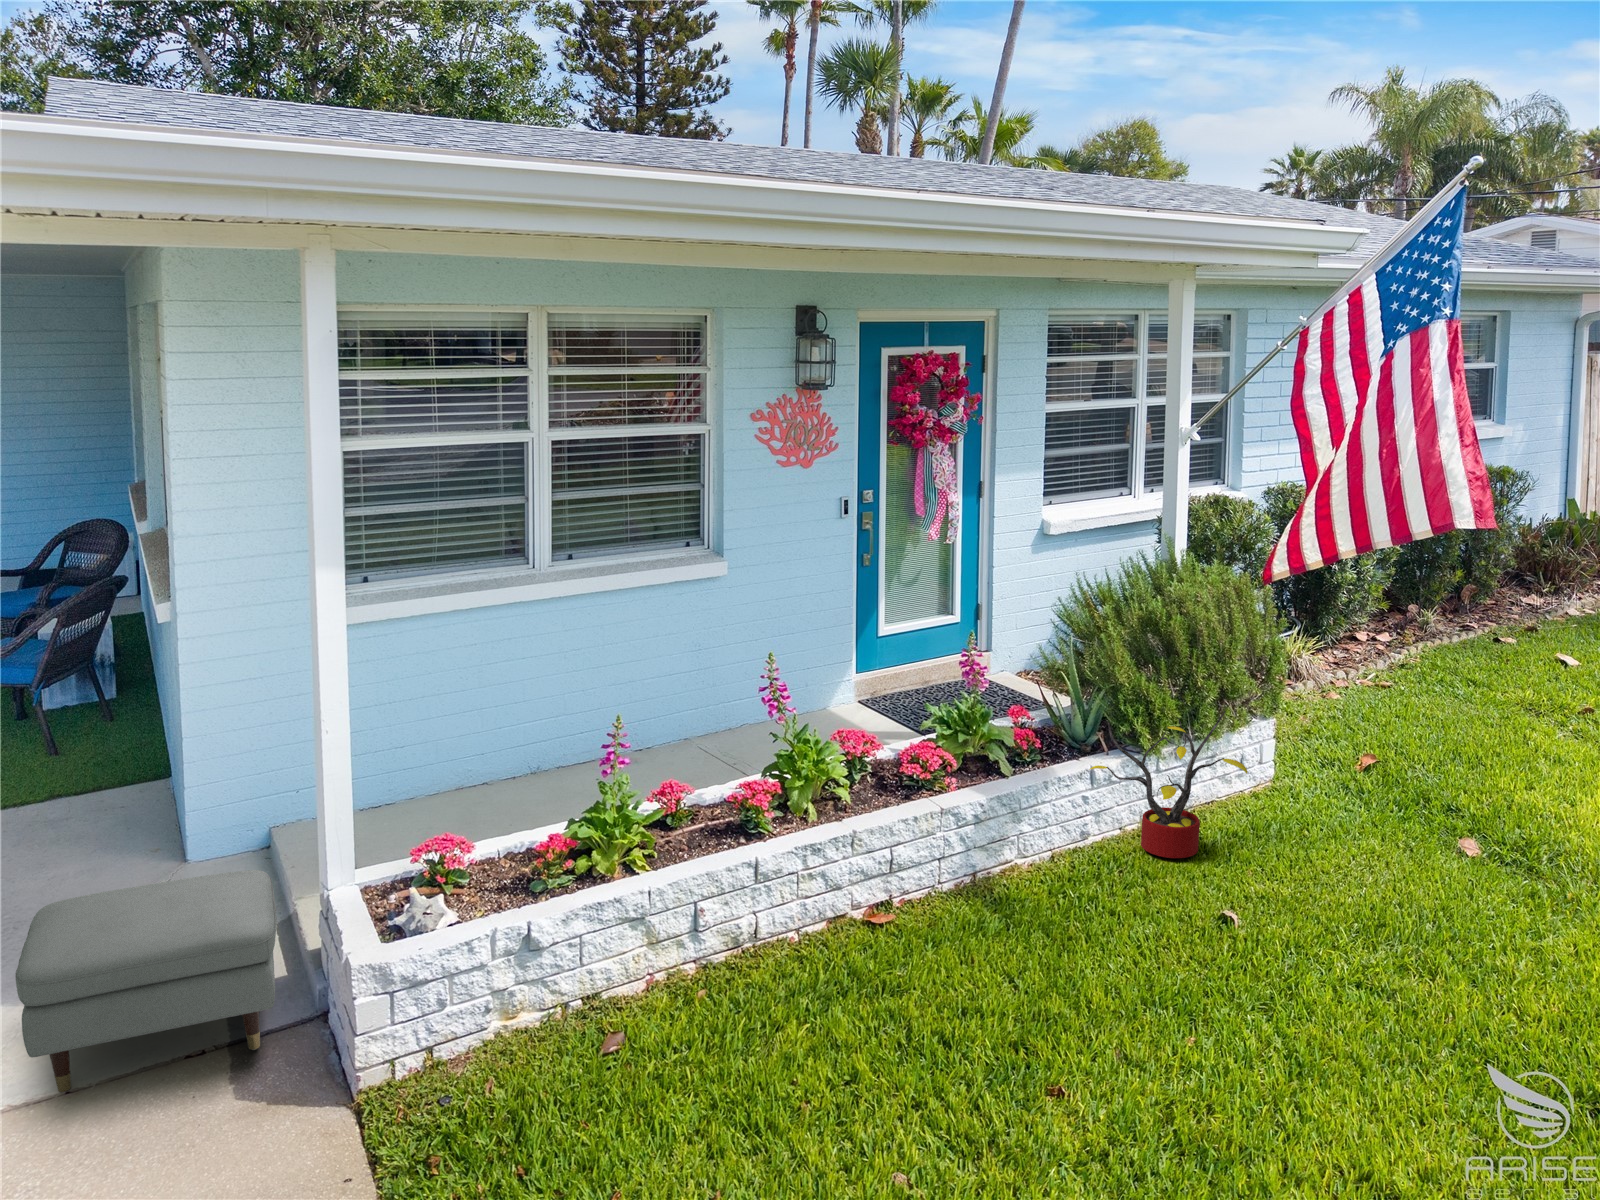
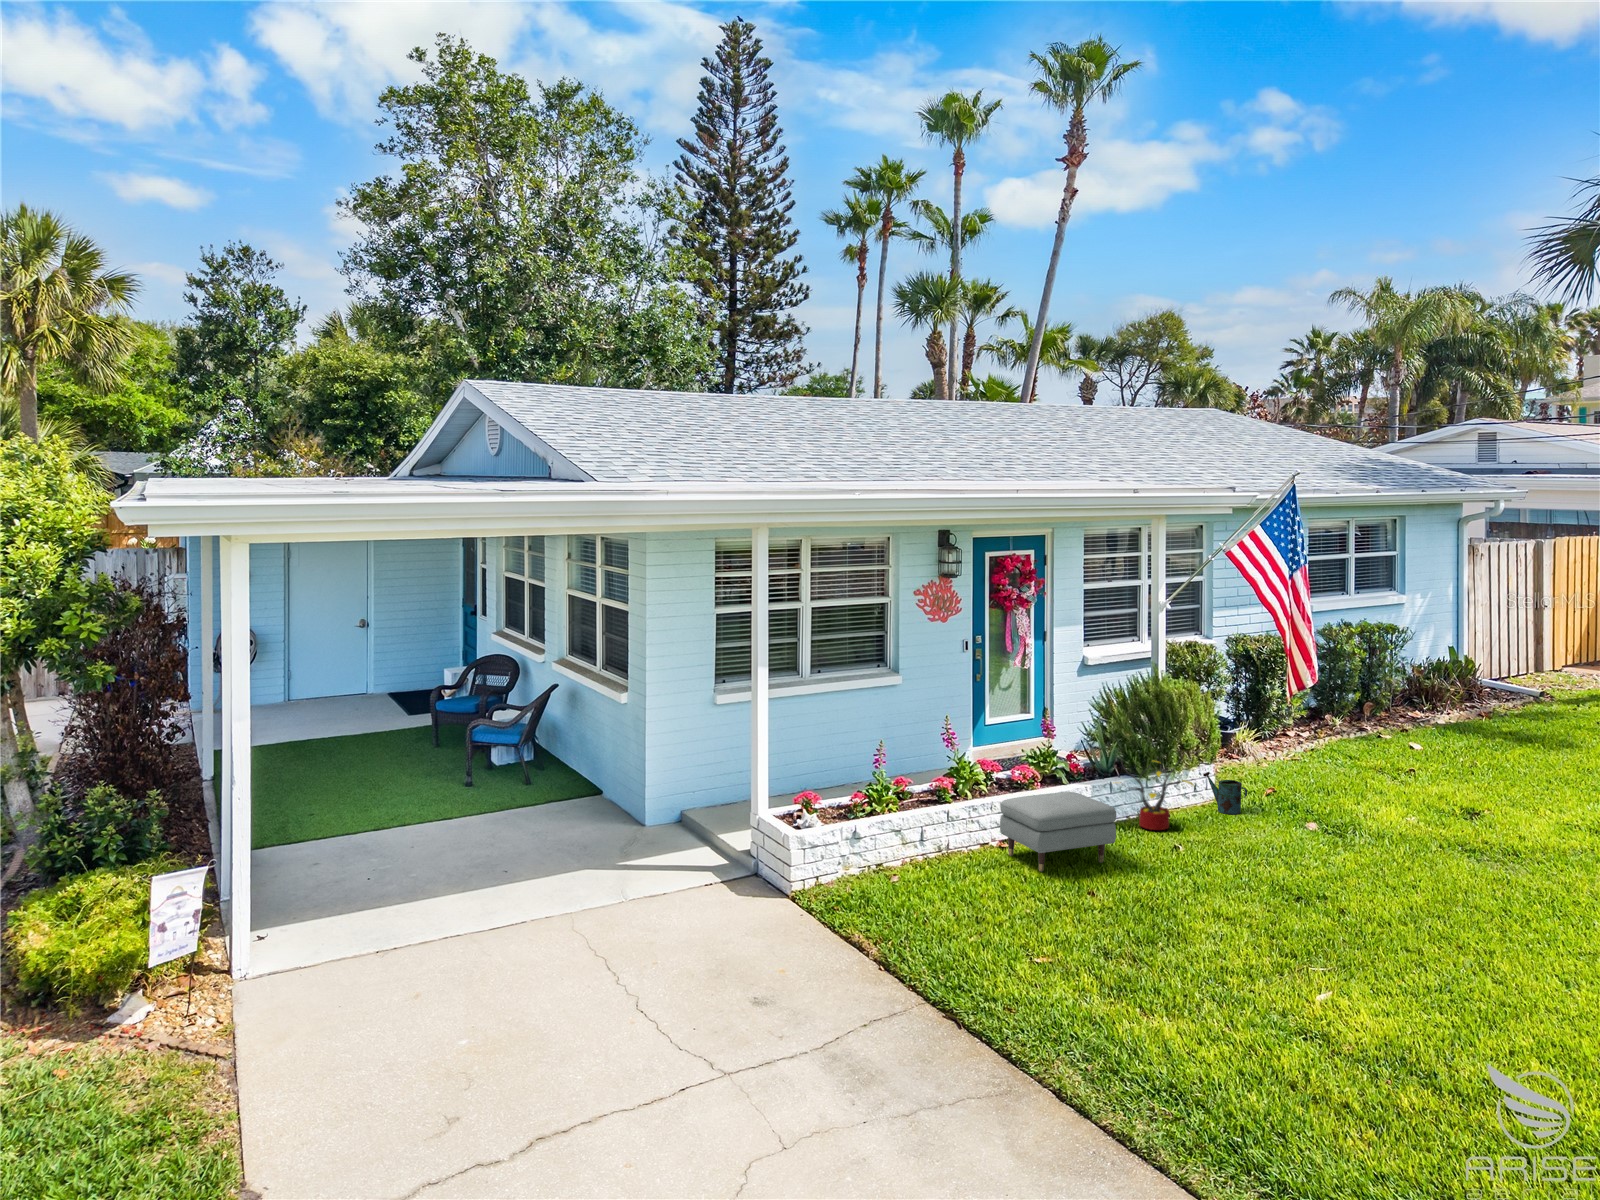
watering can: none [1255,732,1340,813] -> present [1203,772,1247,814]
ottoman: present [15,870,277,1092] -> present [1000,792,1116,872]

